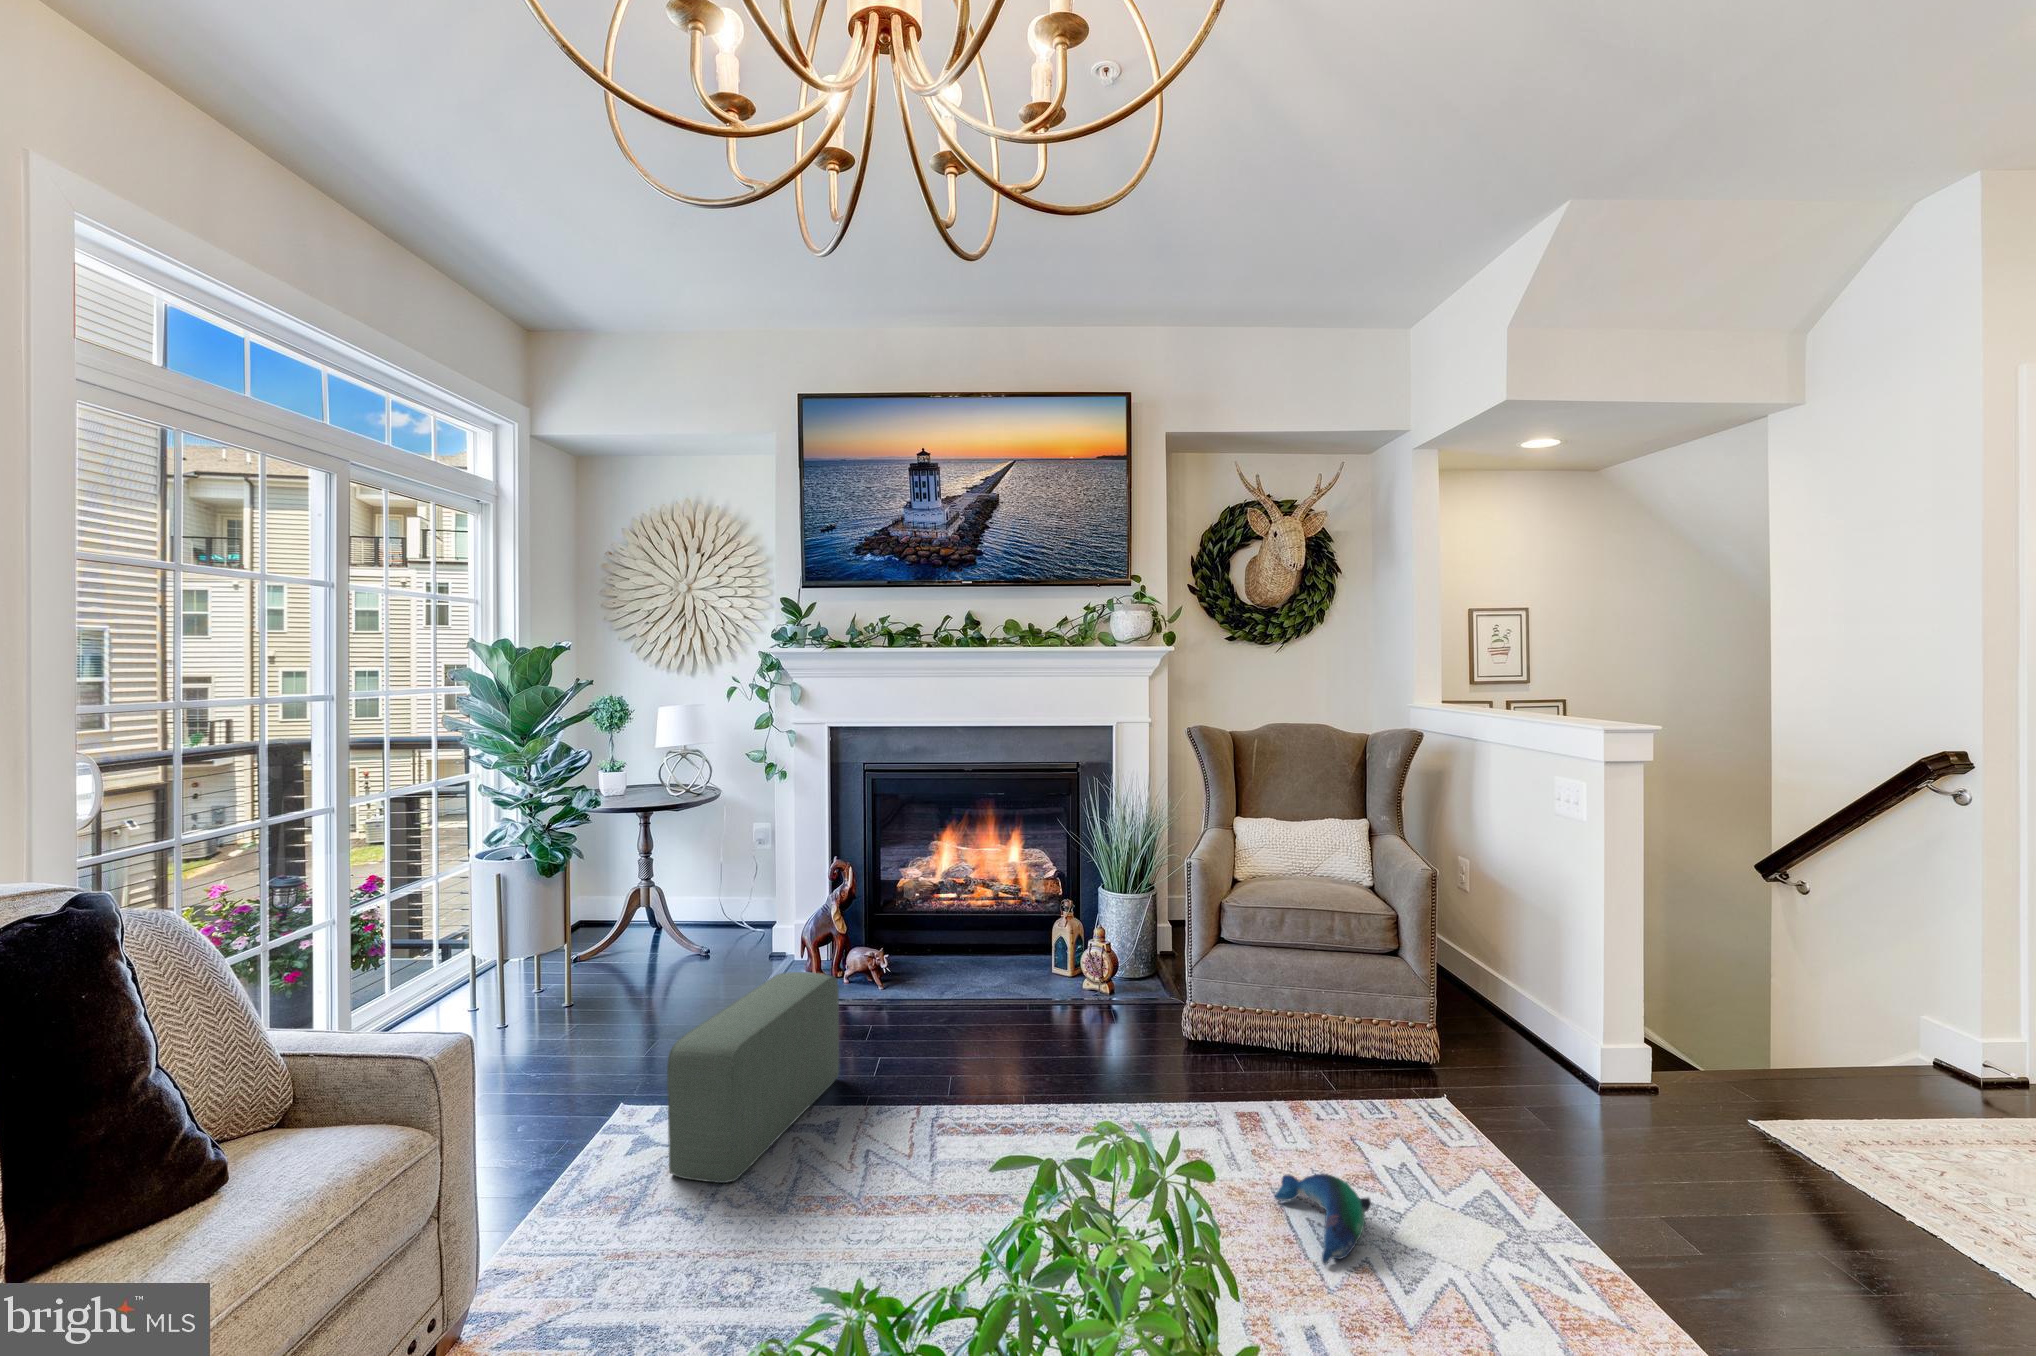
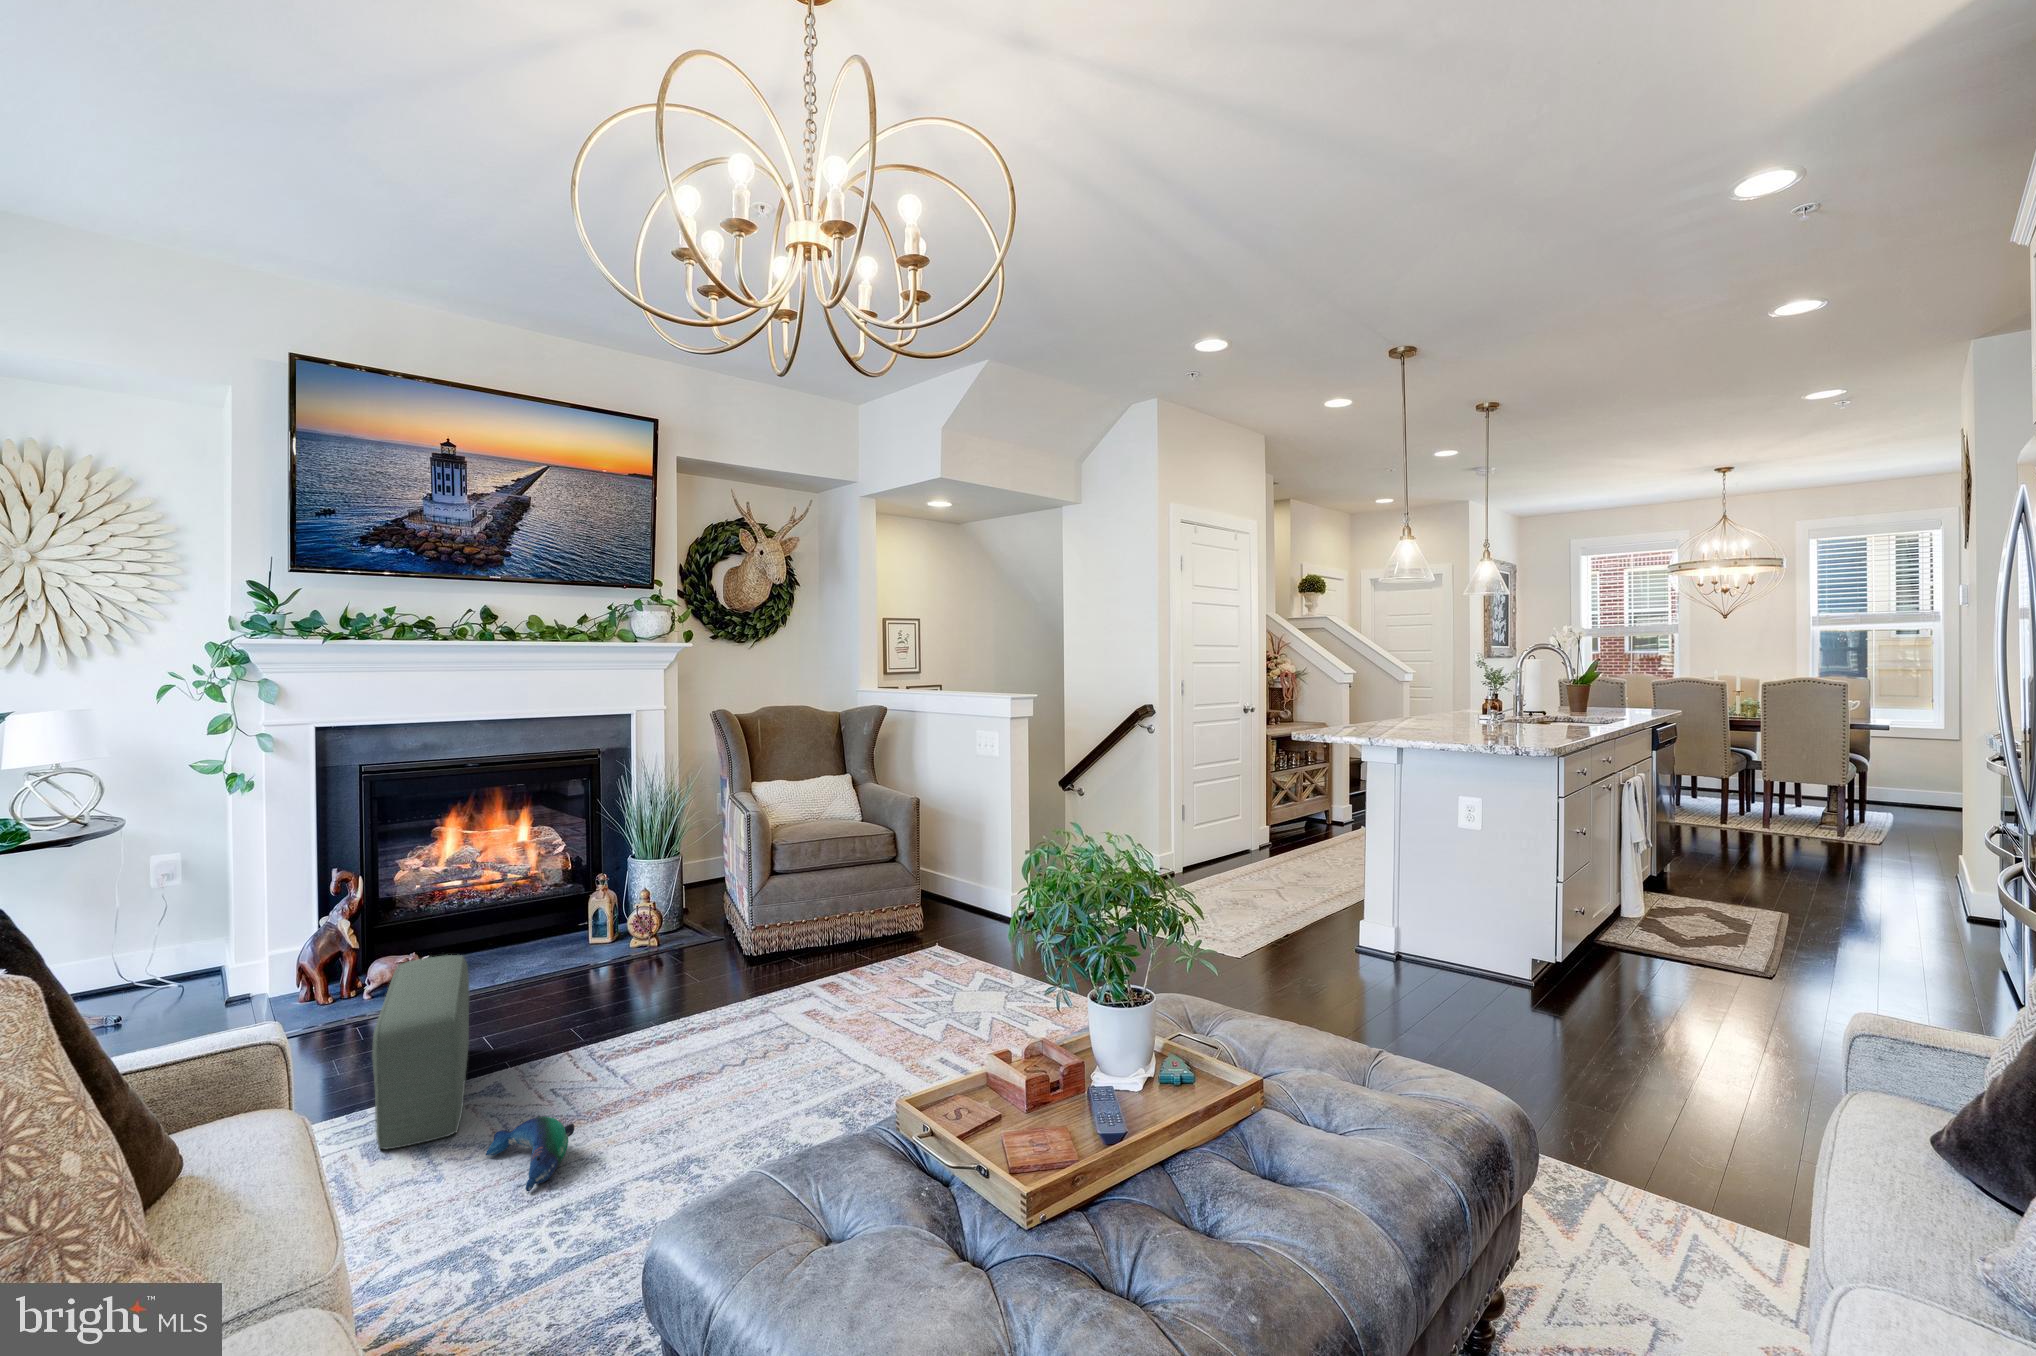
plush toy: present [1275,1174,1371,1265] -> present [486,1117,574,1192]

